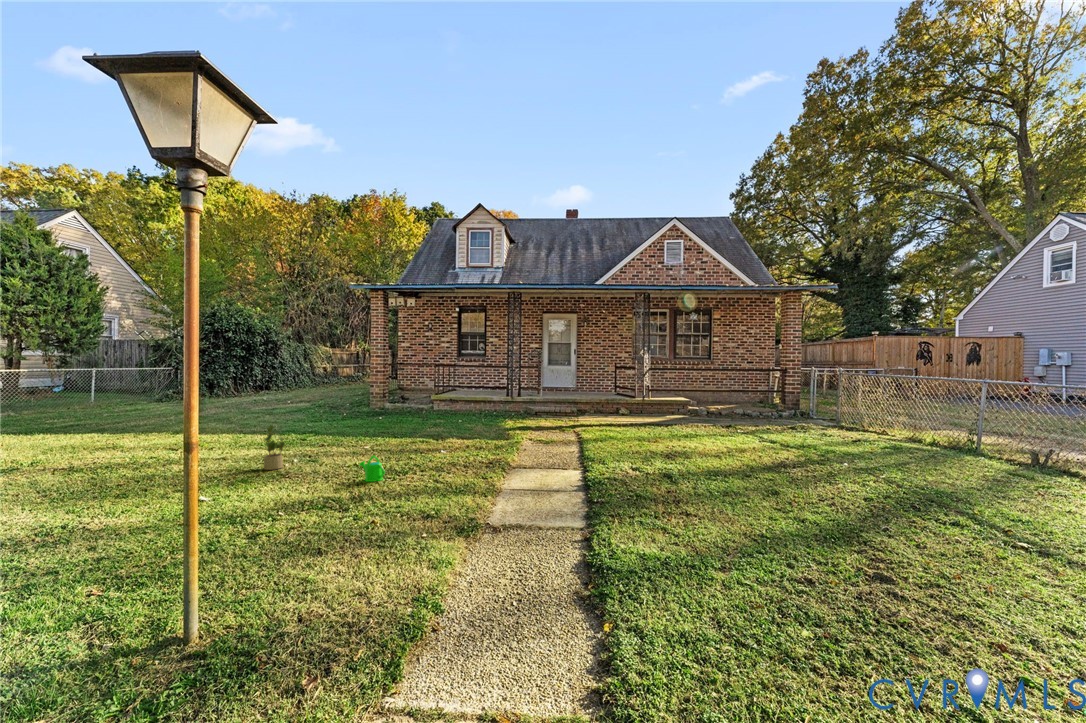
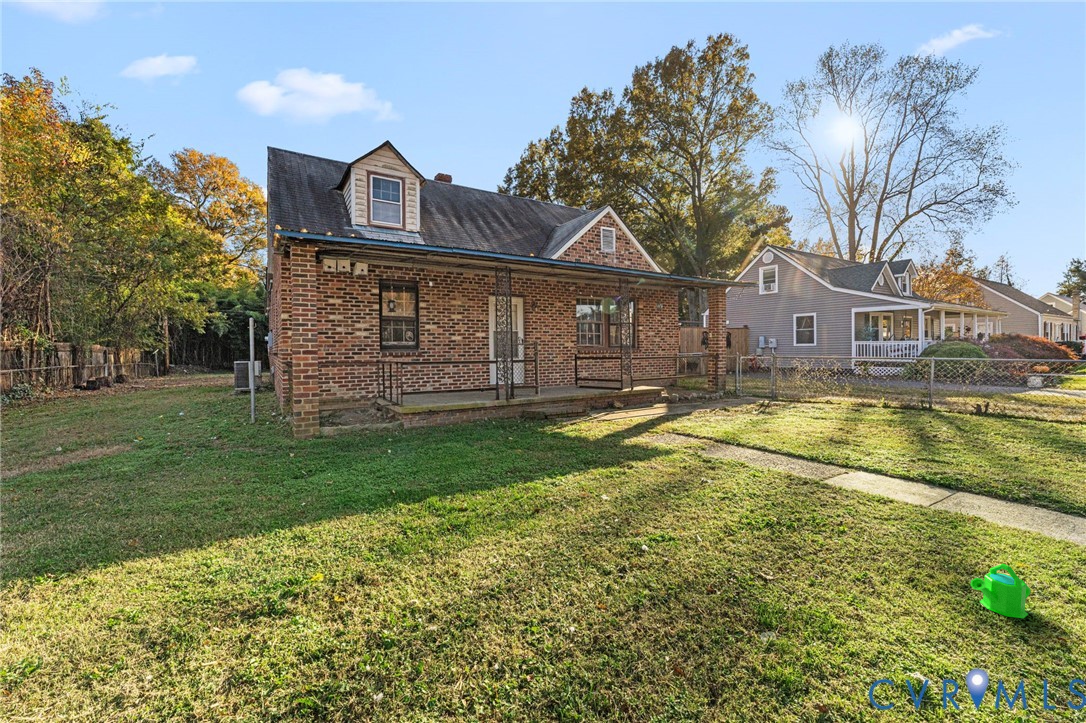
potted plant: present [264,425,287,470] -> none [754,548,810,659]

